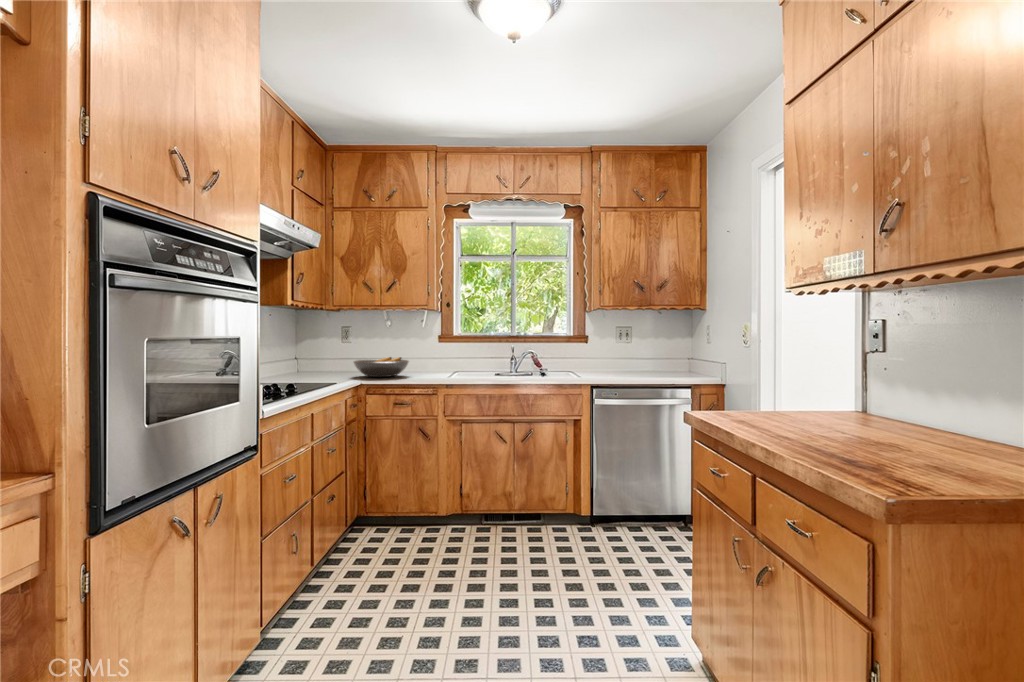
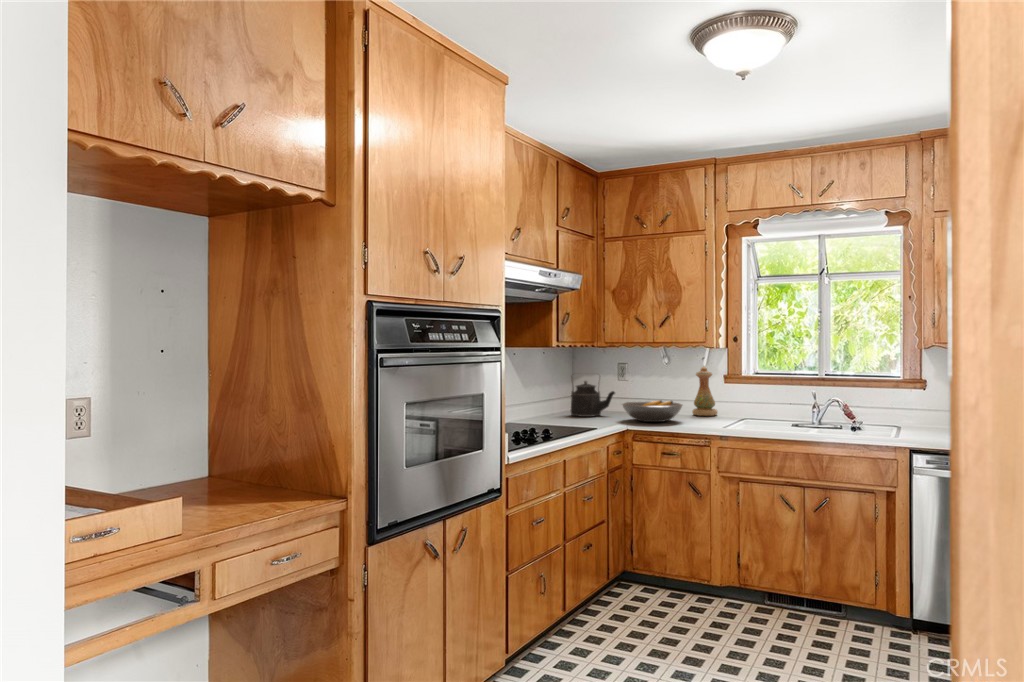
vase: none [412,328,433,371] -> present [692,366,717,416]
kettle: none [298,335,344,376] -> present [571,381,615,417]

